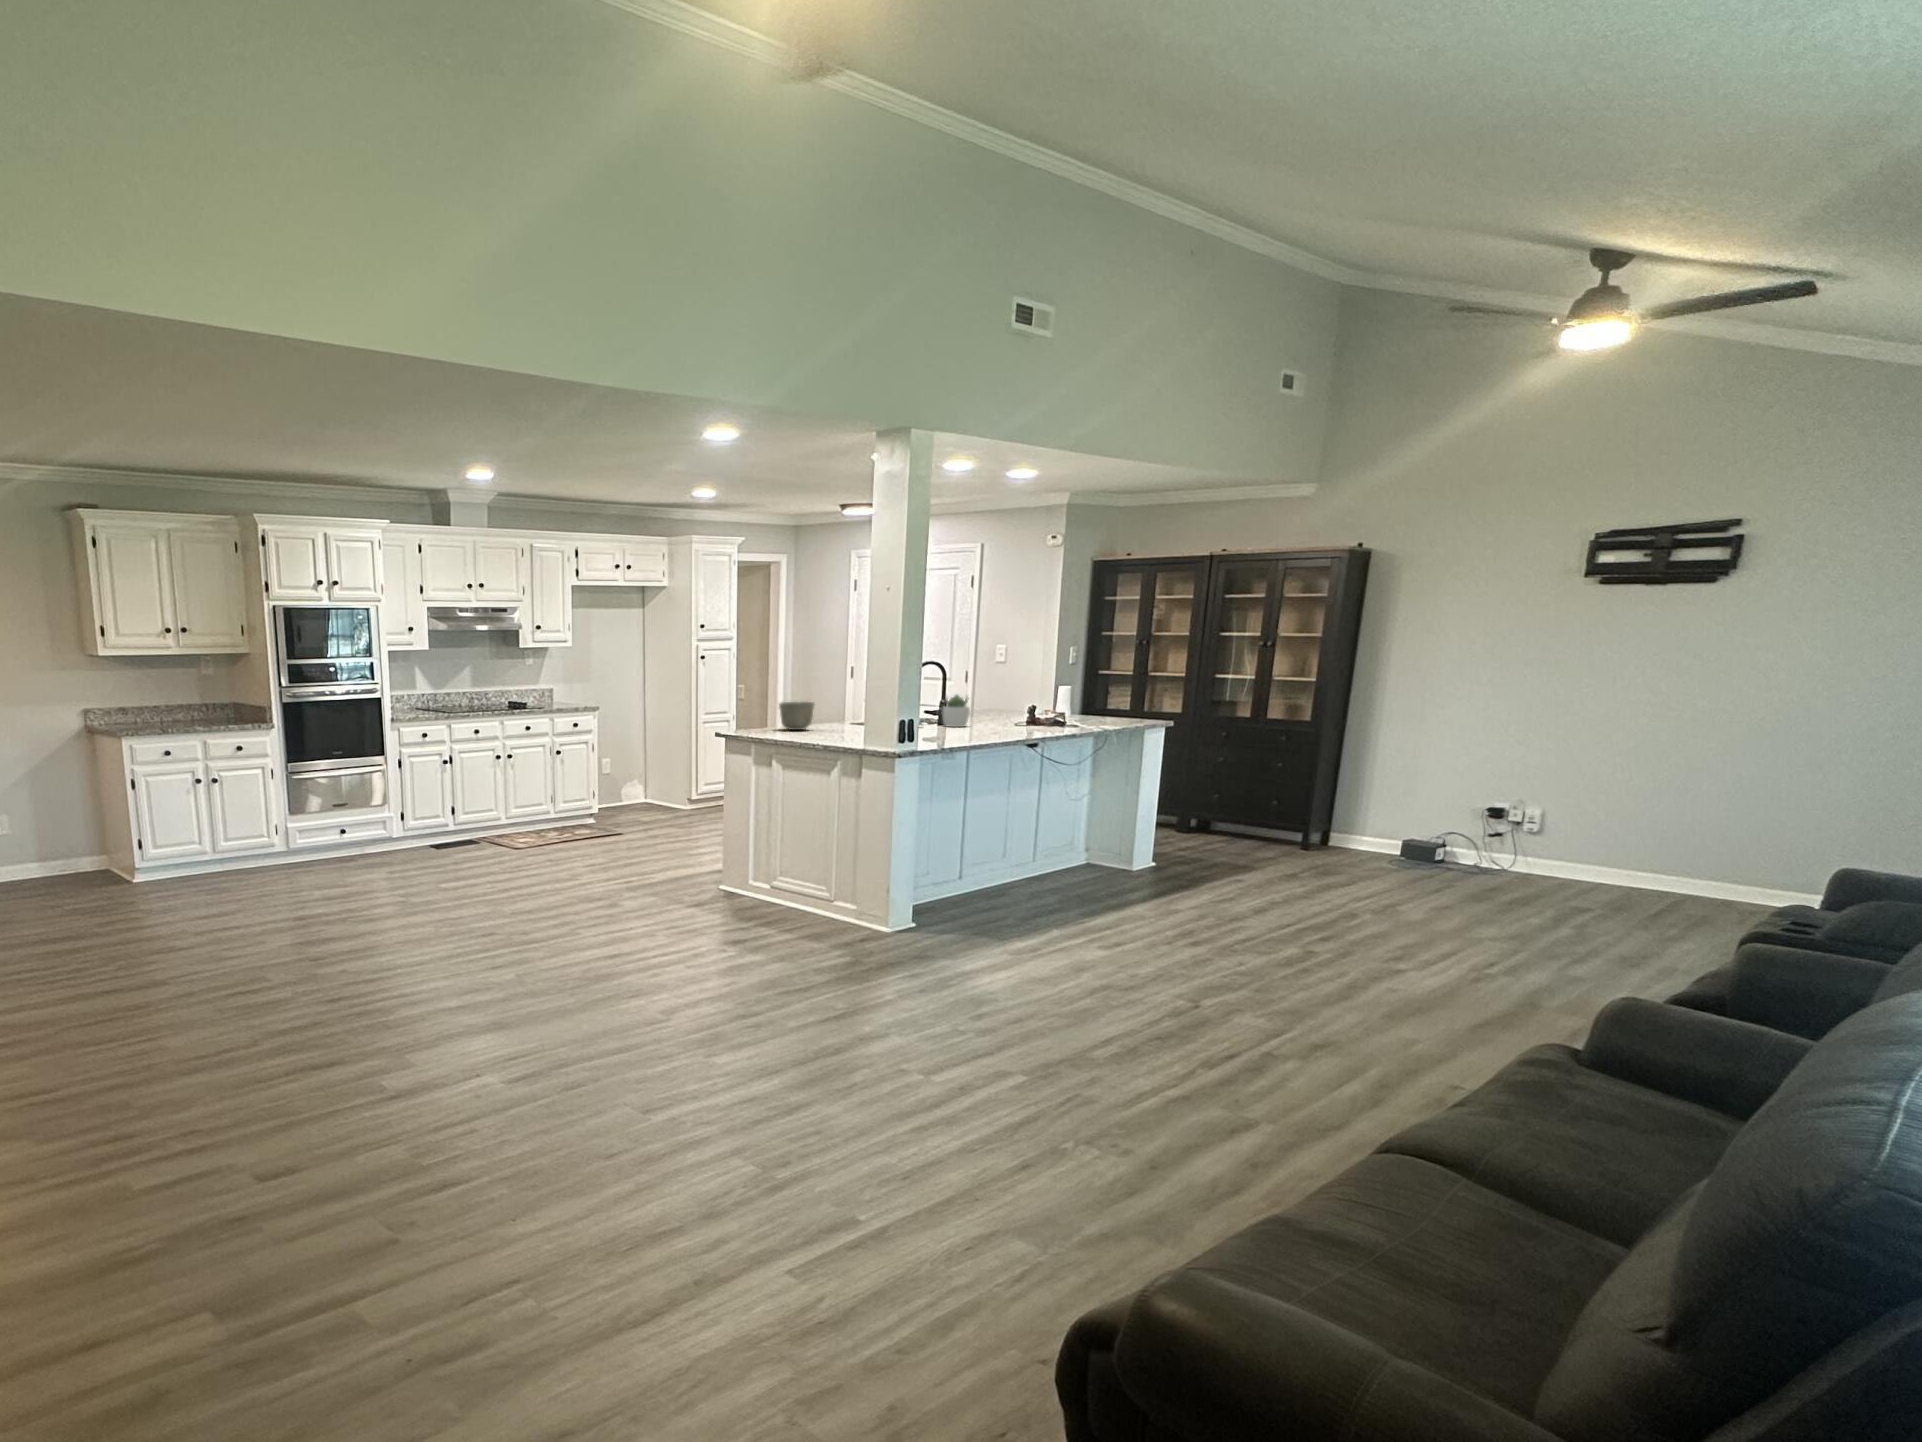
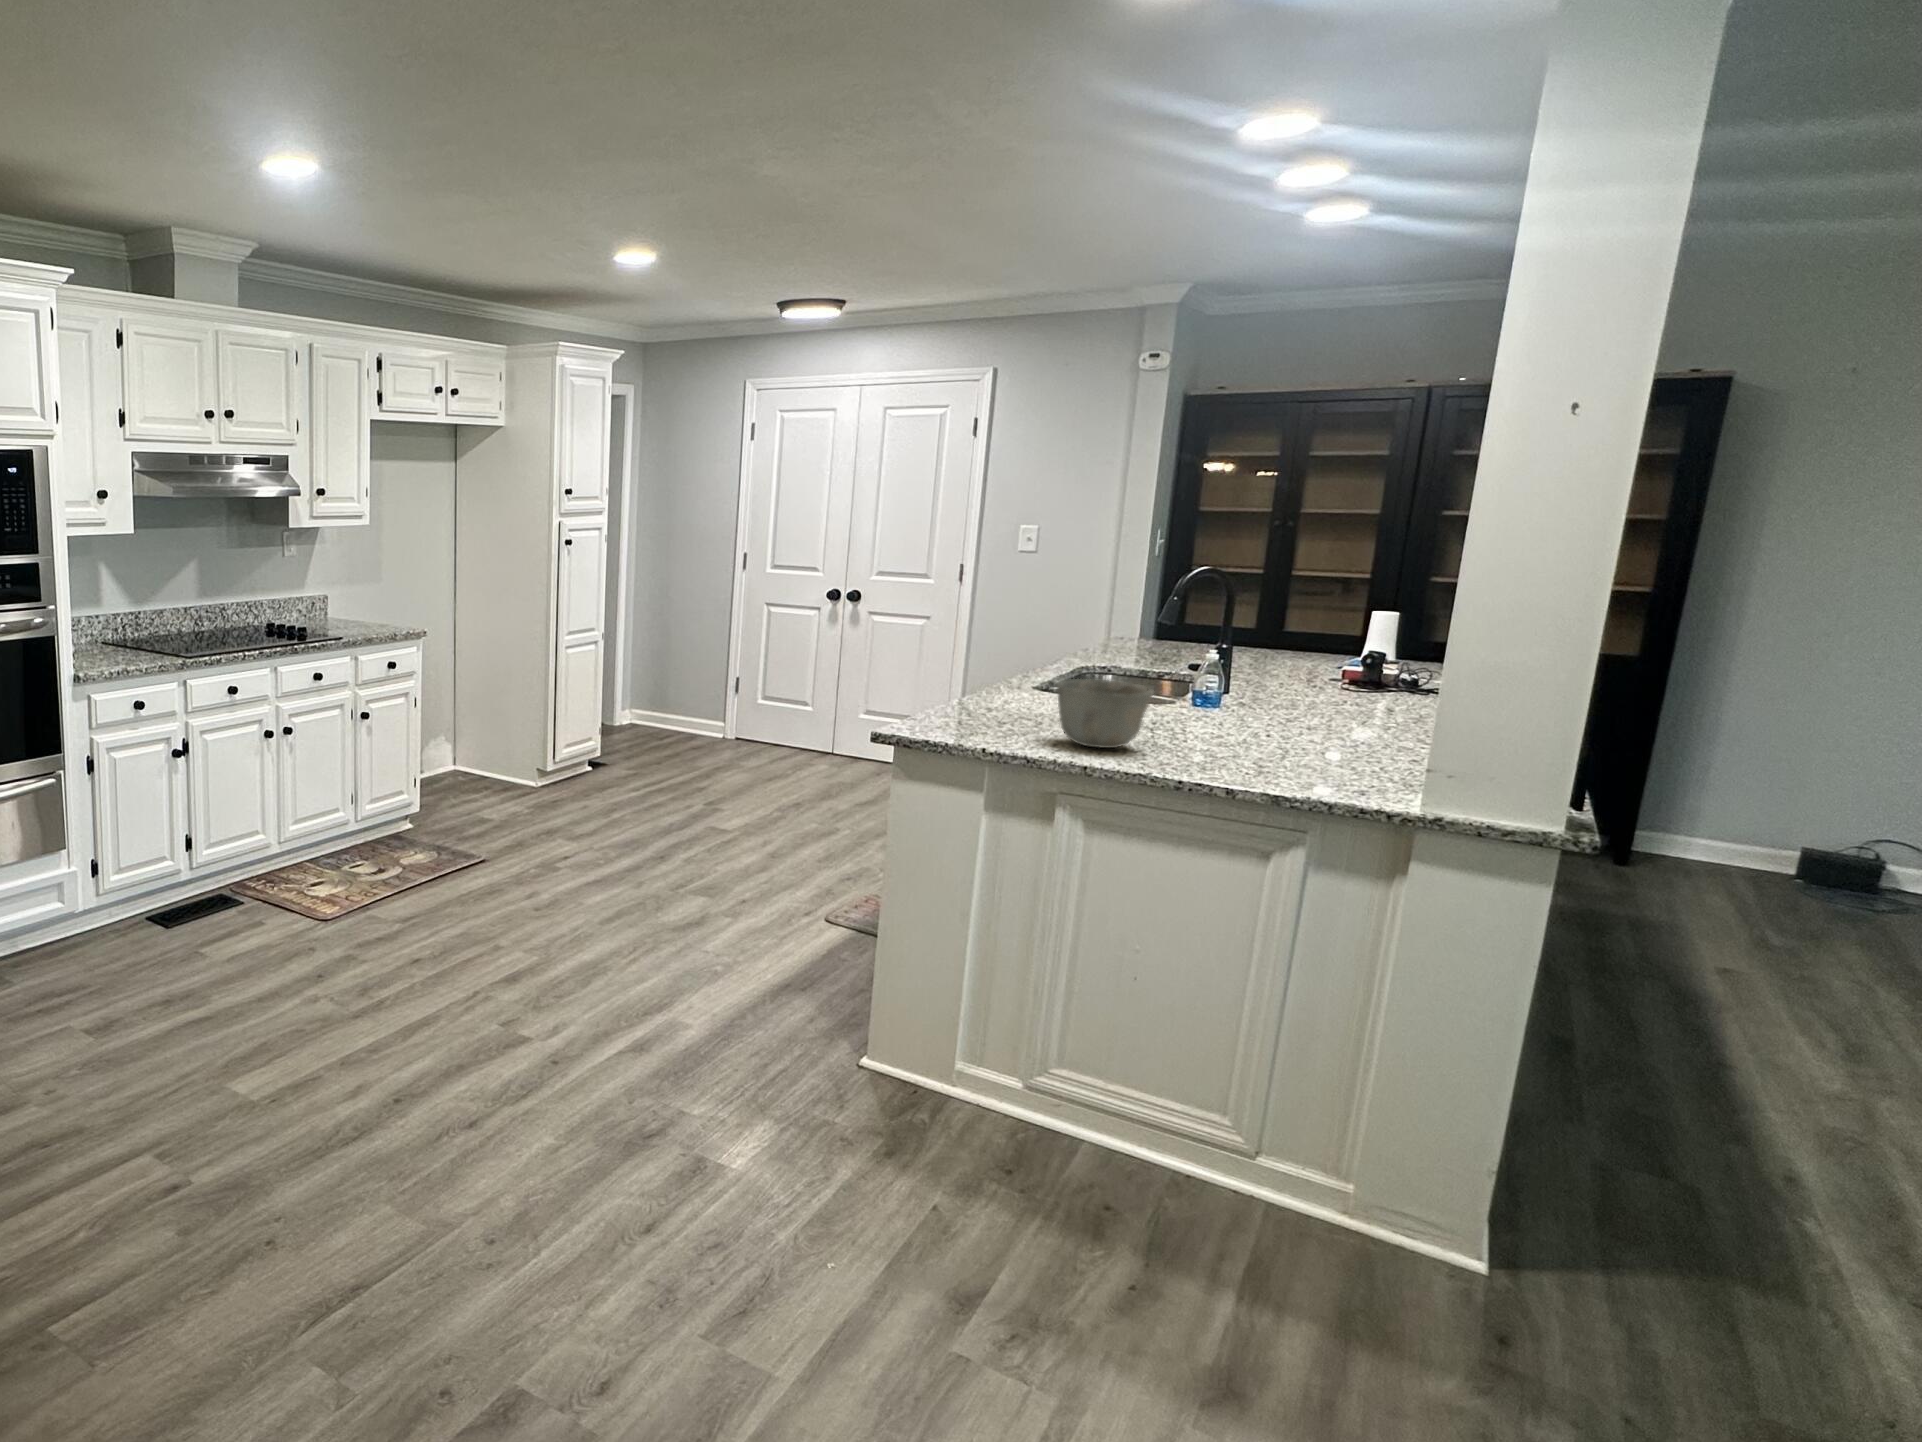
succulent plant: present [943,695,970,727] -> none [1313,653,1385,725]

